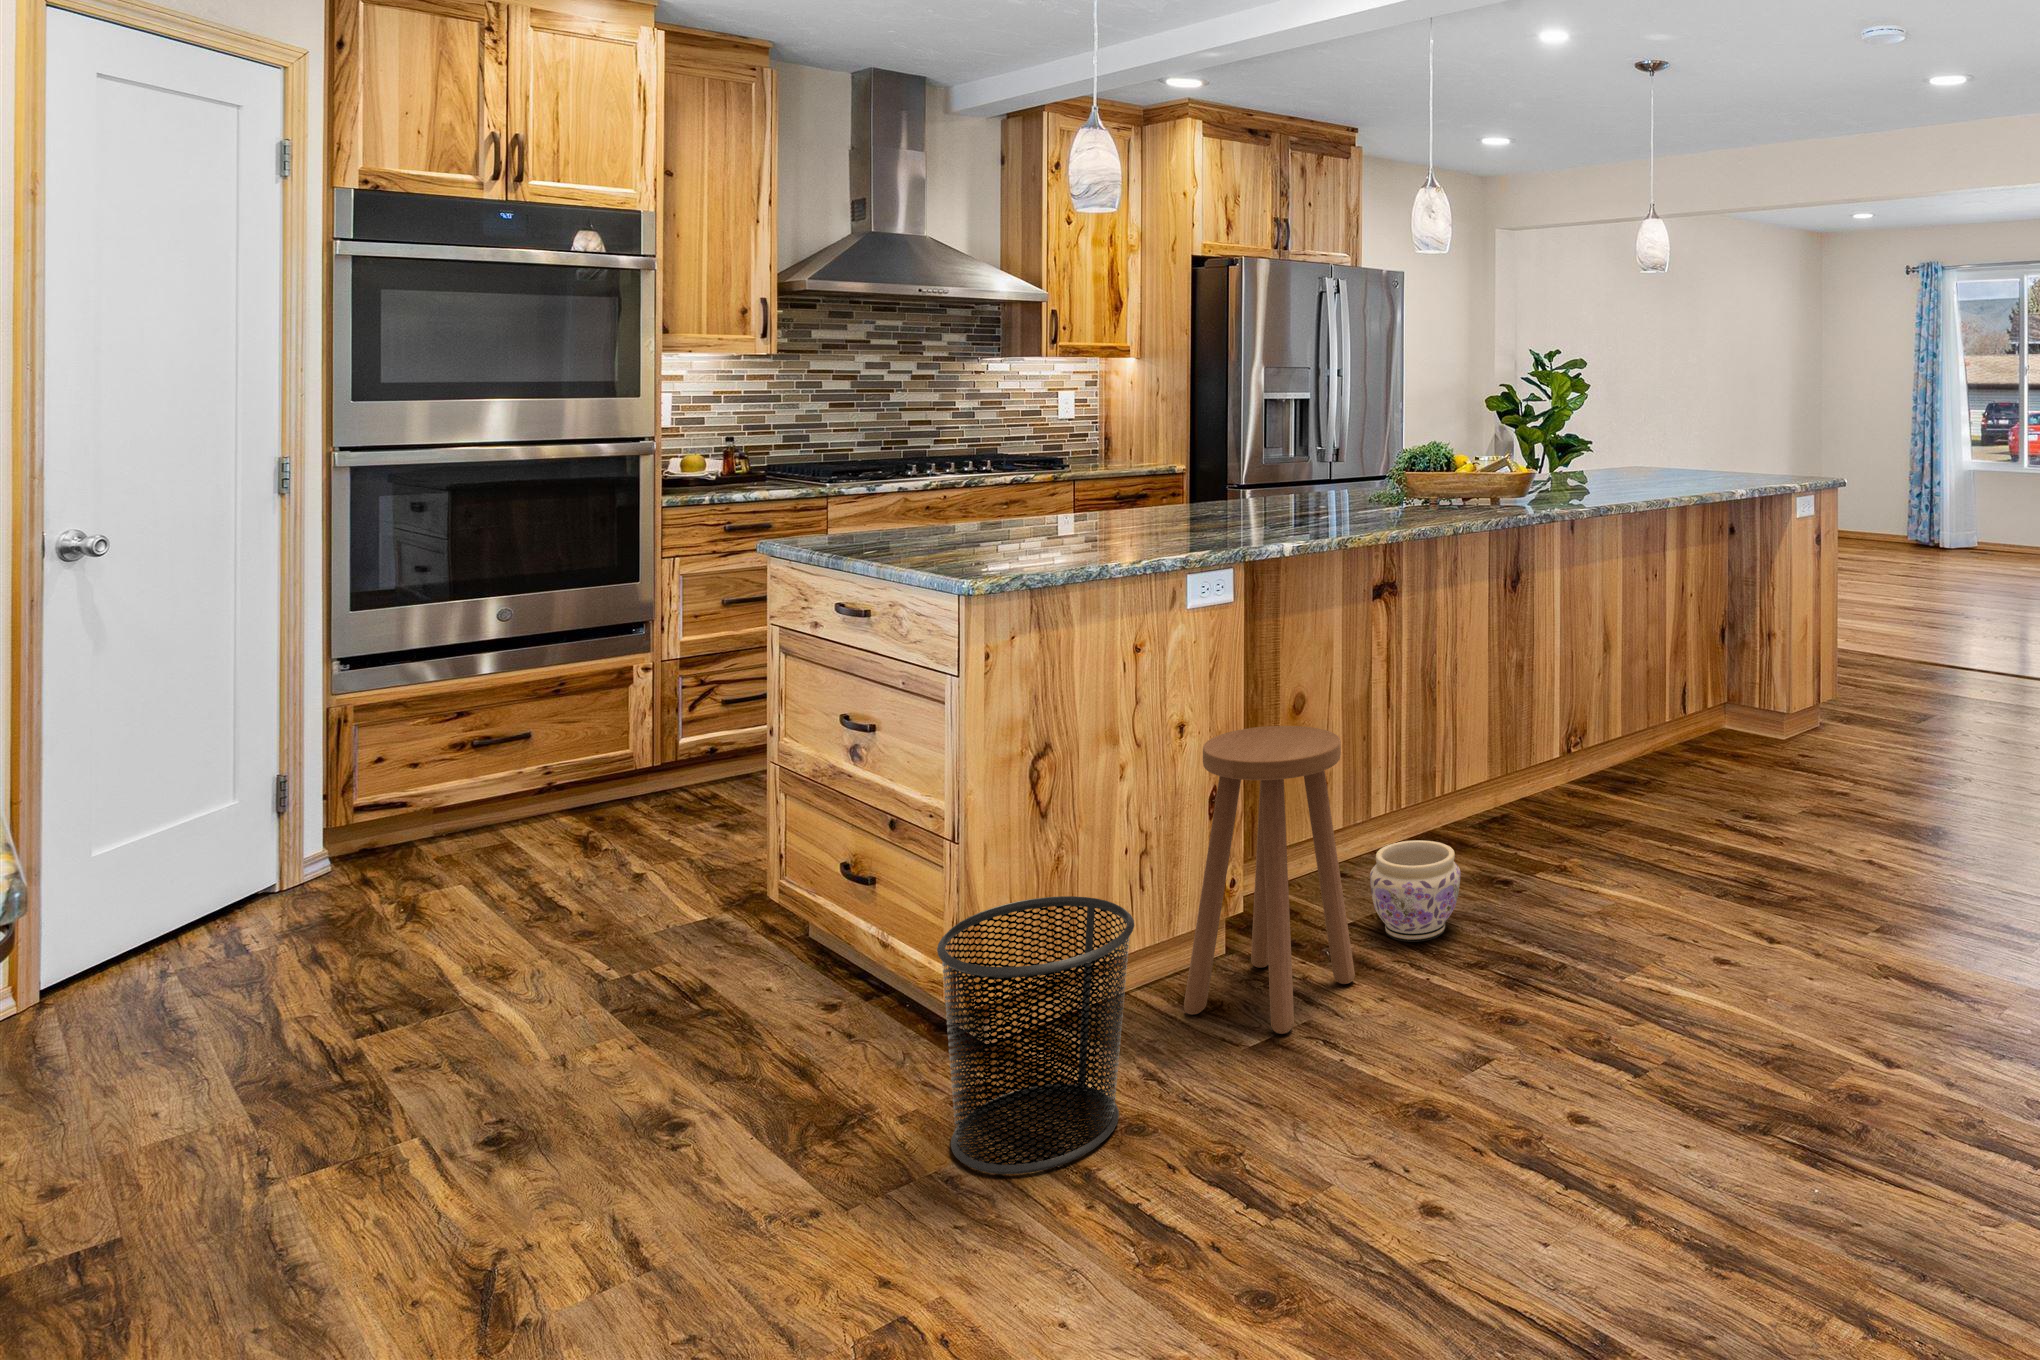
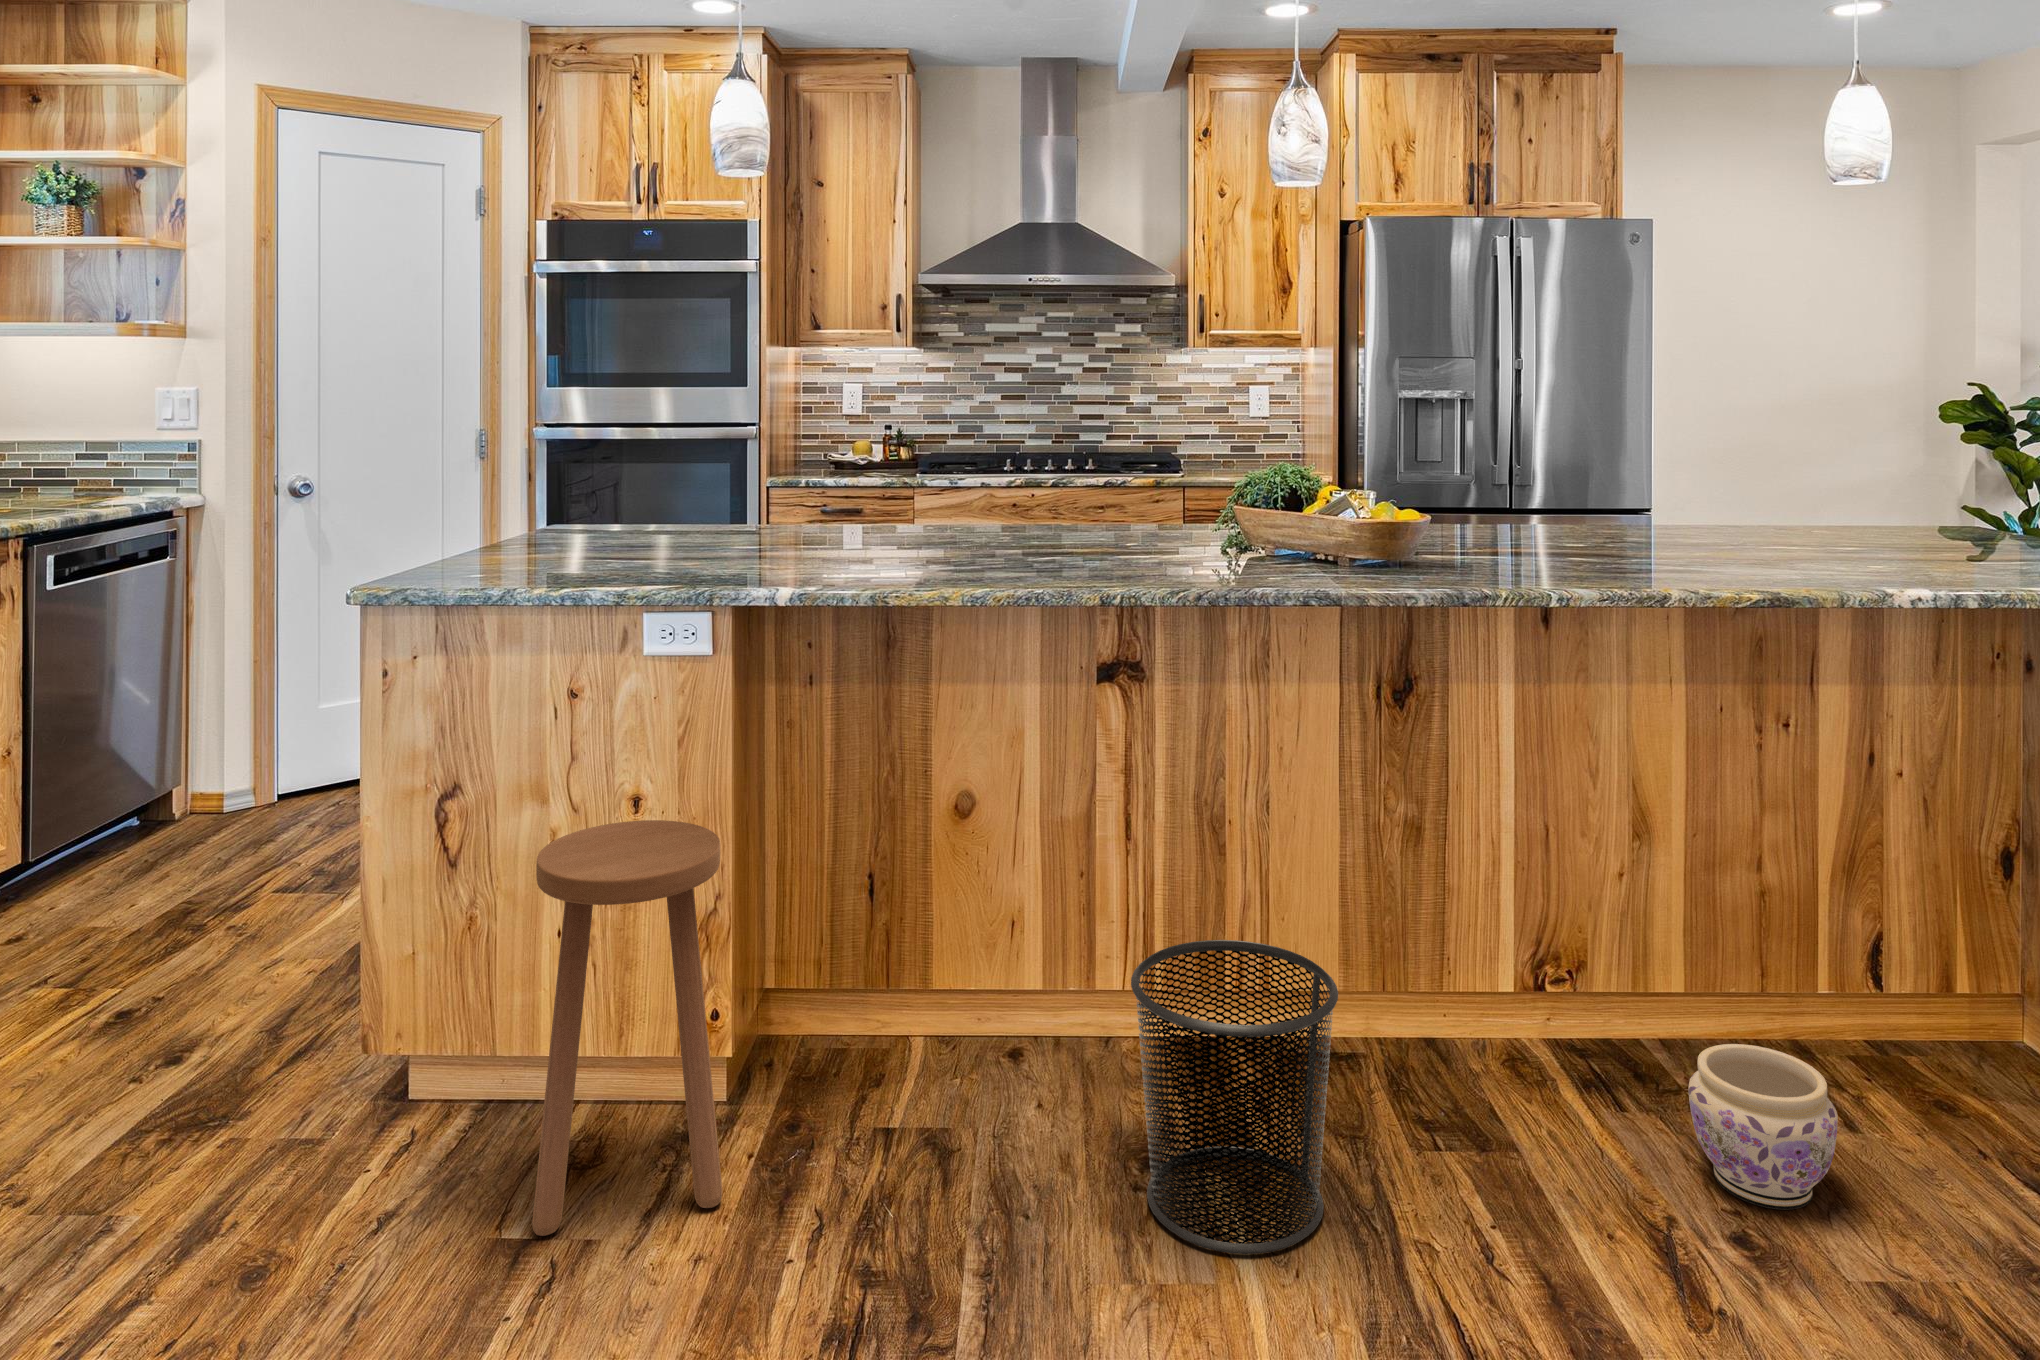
planter: present [1370,840,1461,942] -> present [1688,1044,1838,1210]
waste bin: present [937,896,1134,1174] -> present [1131,940,1338,1254]

